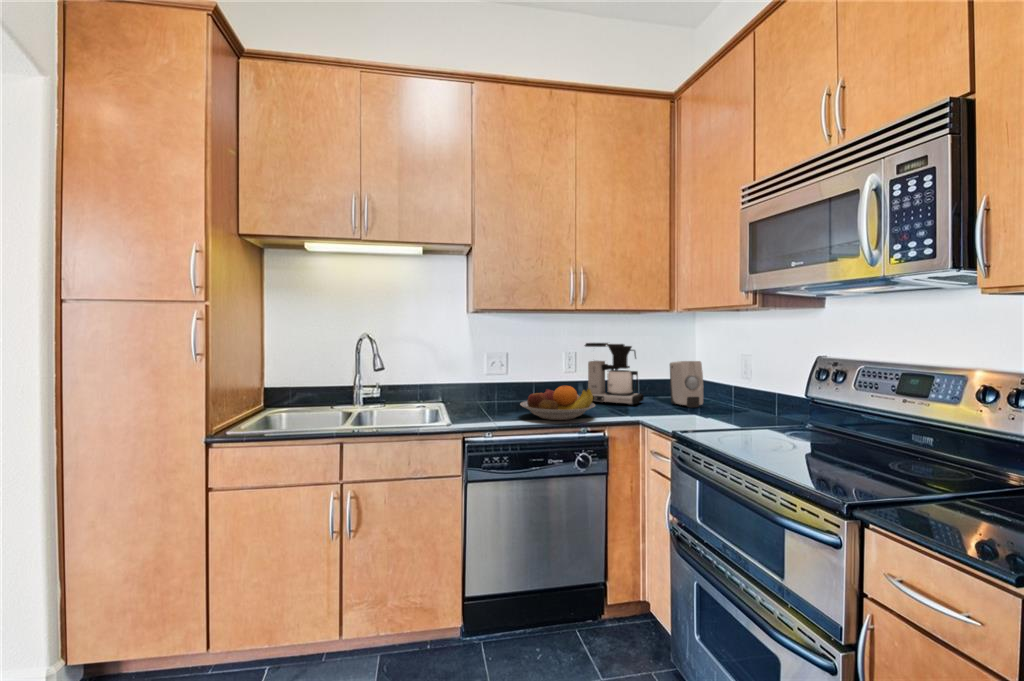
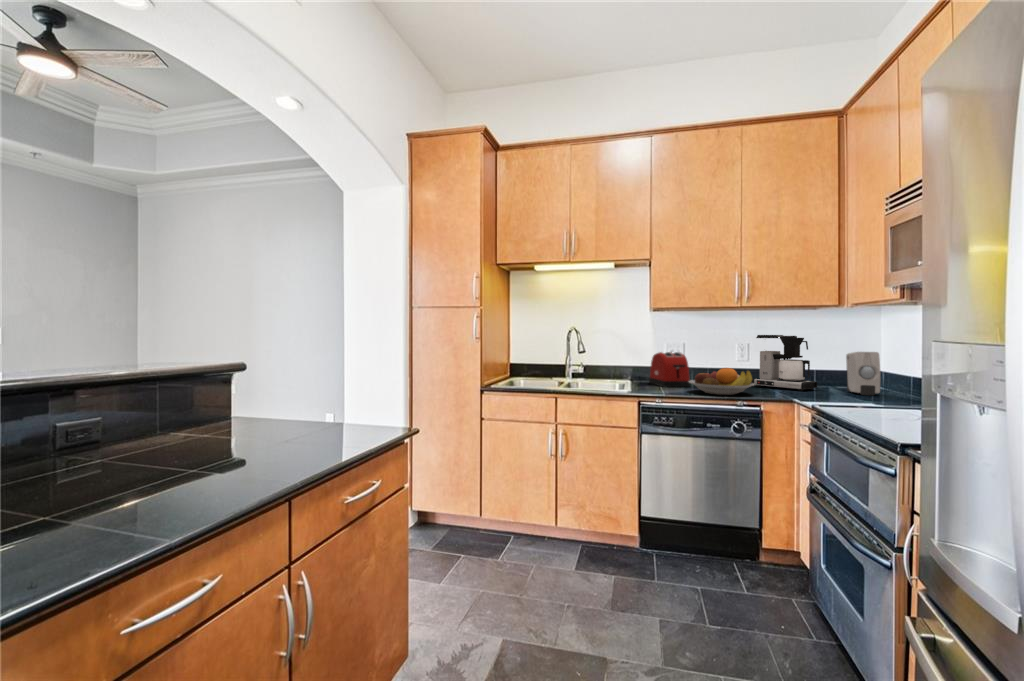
toaster: none [467,365,518,411] -> present [649,352,690,387]

